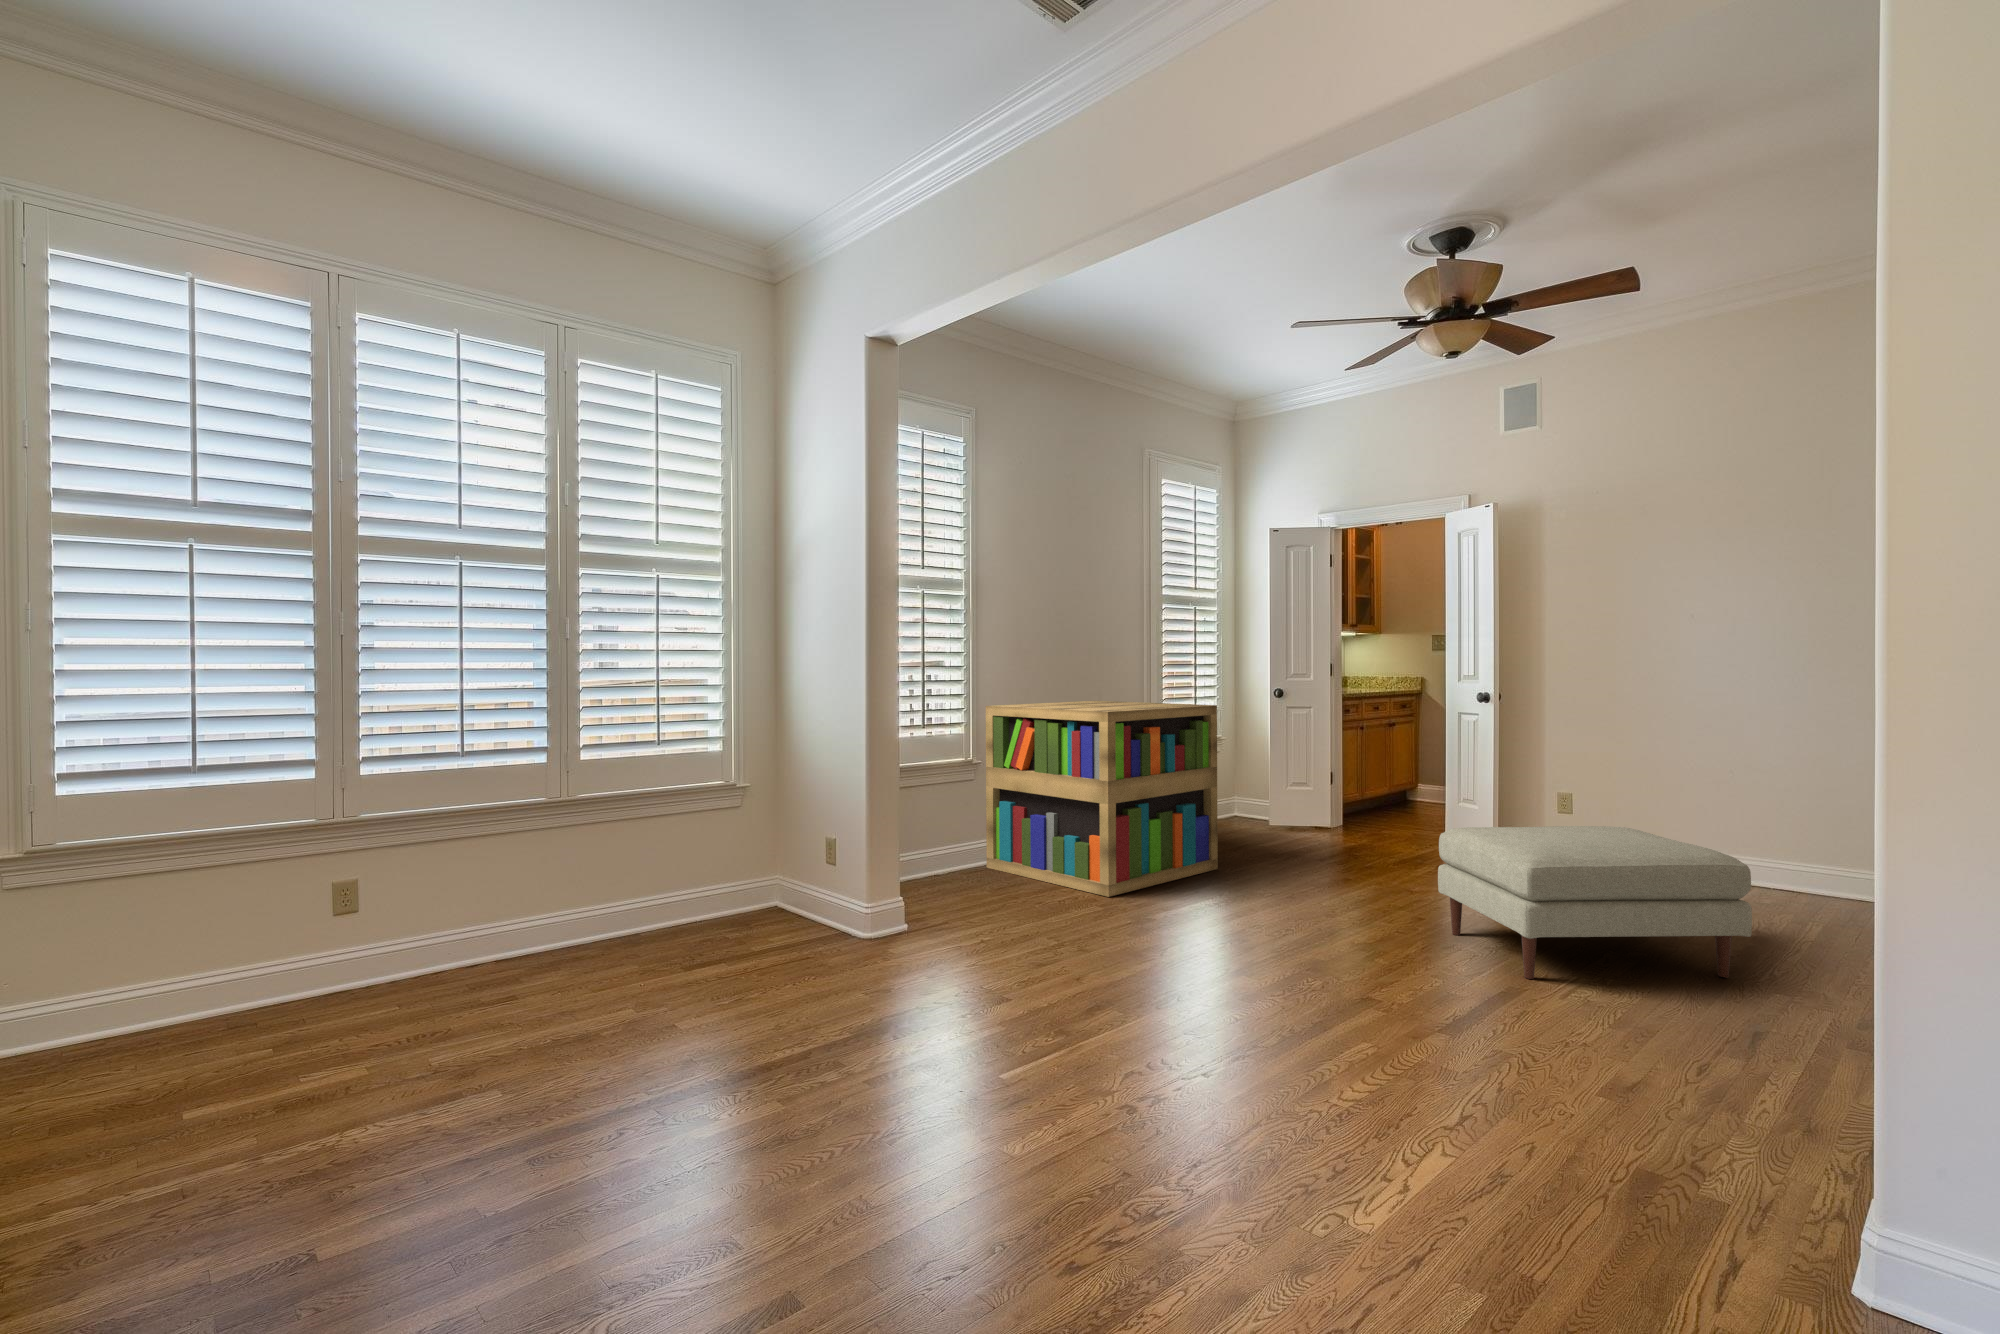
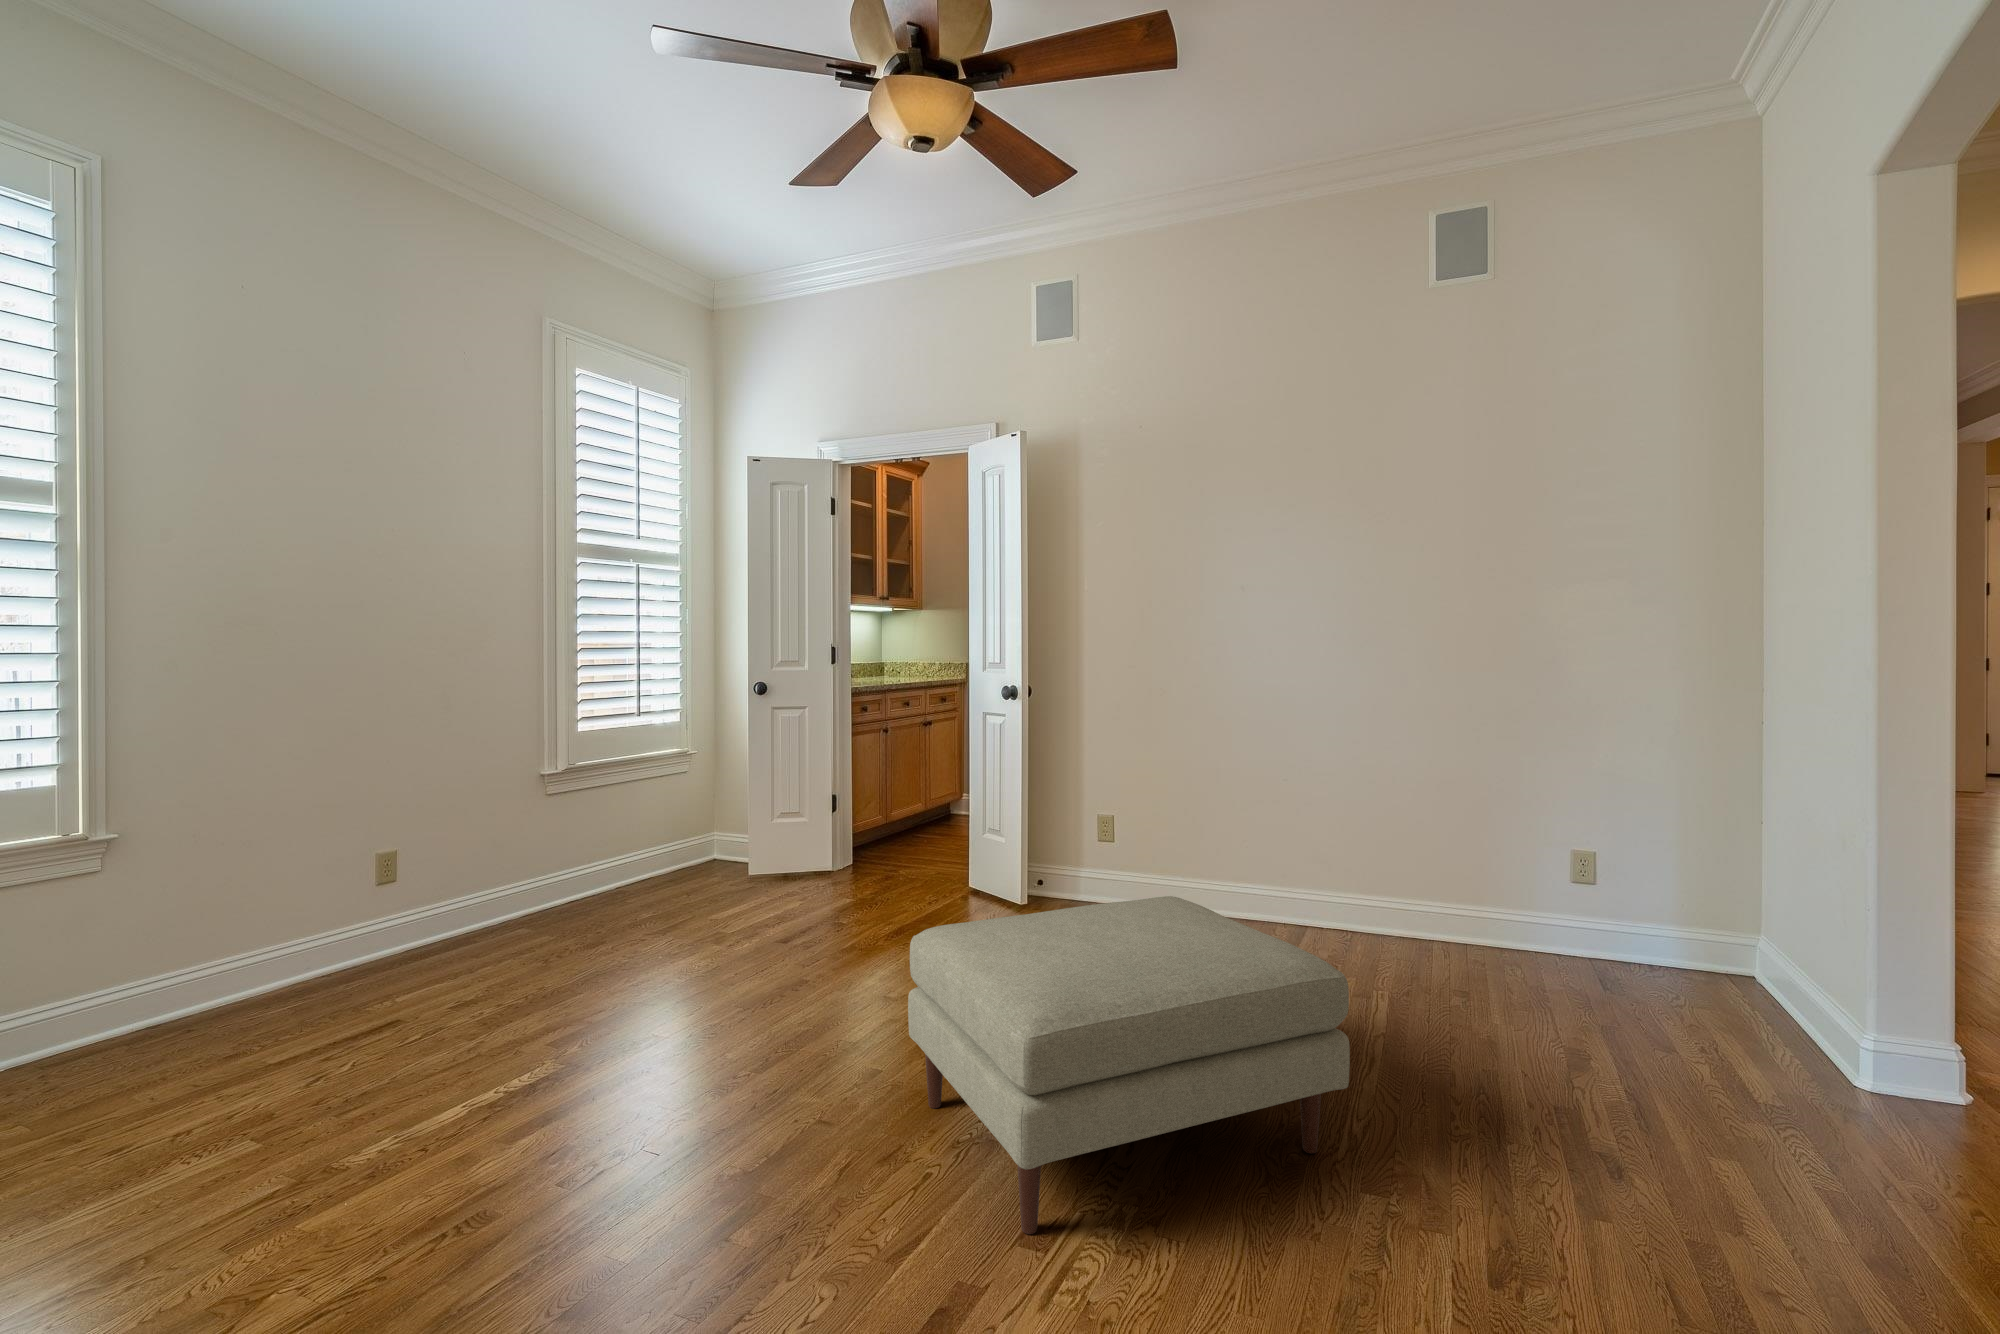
bookshelf: present [986,701,1218,897] -> none [129,709,611,1101]

